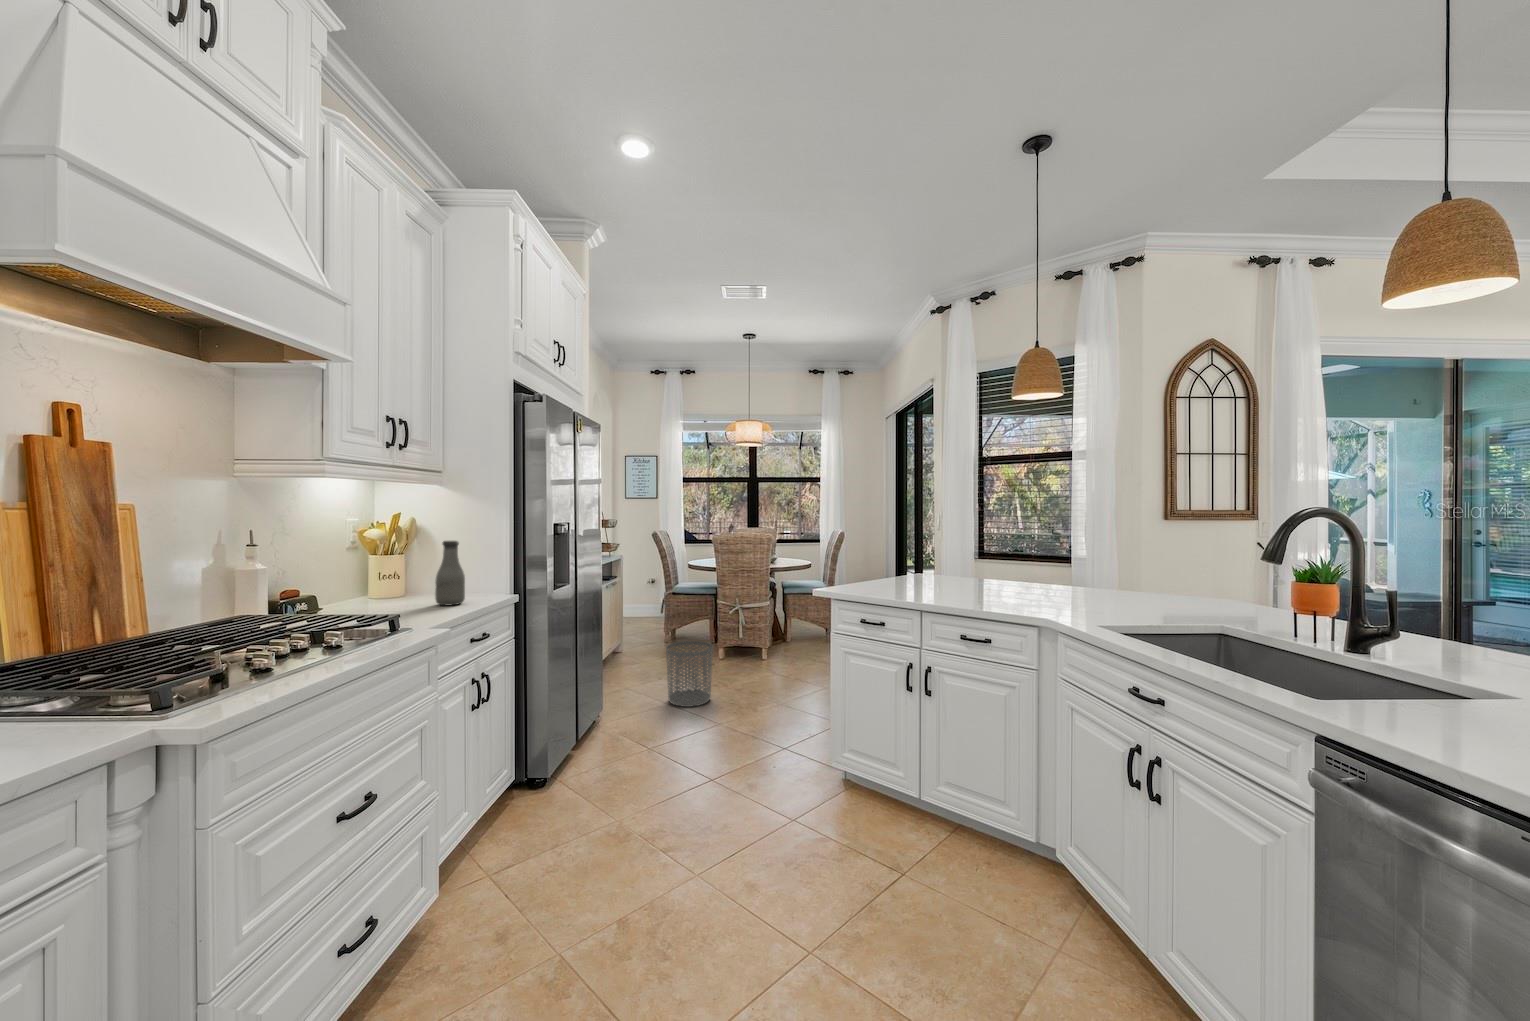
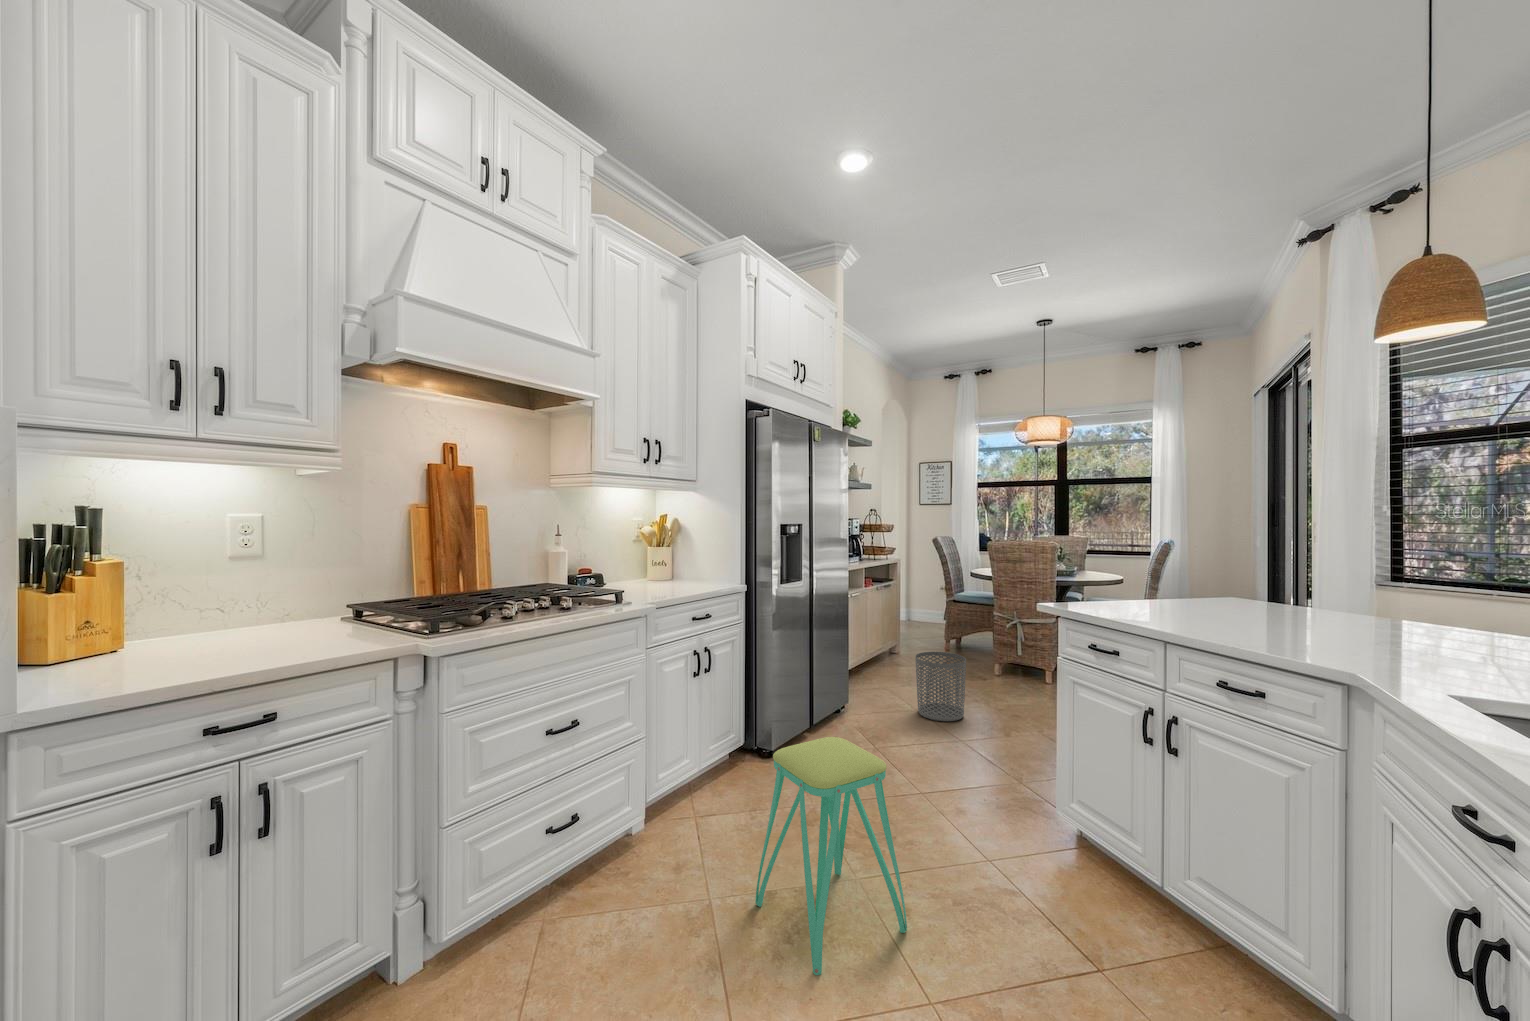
bottle: present [435,541,465,605] -> none [676,536,697,589]
stool: none [610,739,760,974] -> present [755,737,907,975]

